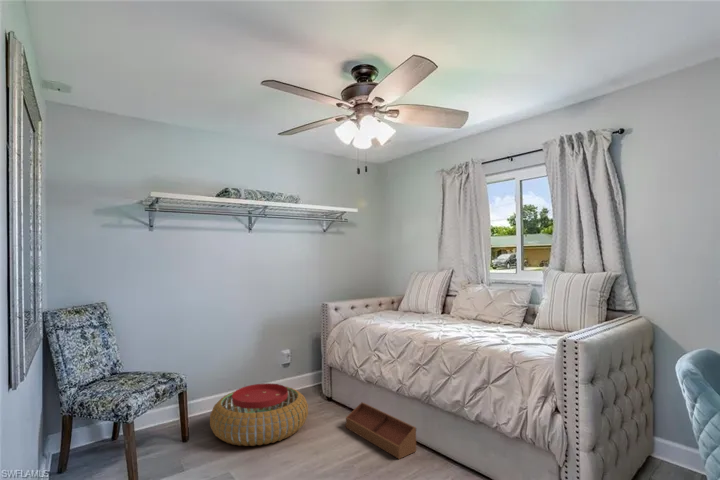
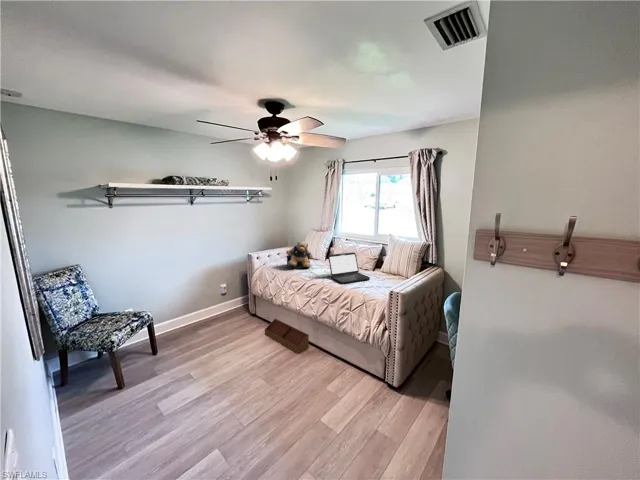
teddy bear: none [380,279,420,323] -> present [287,241,313,269]
laptop: none [446,294,517,340] -> present [328,252,370,284]
pouf: present [210,383,308,446] -> none [172,310,240,354]

